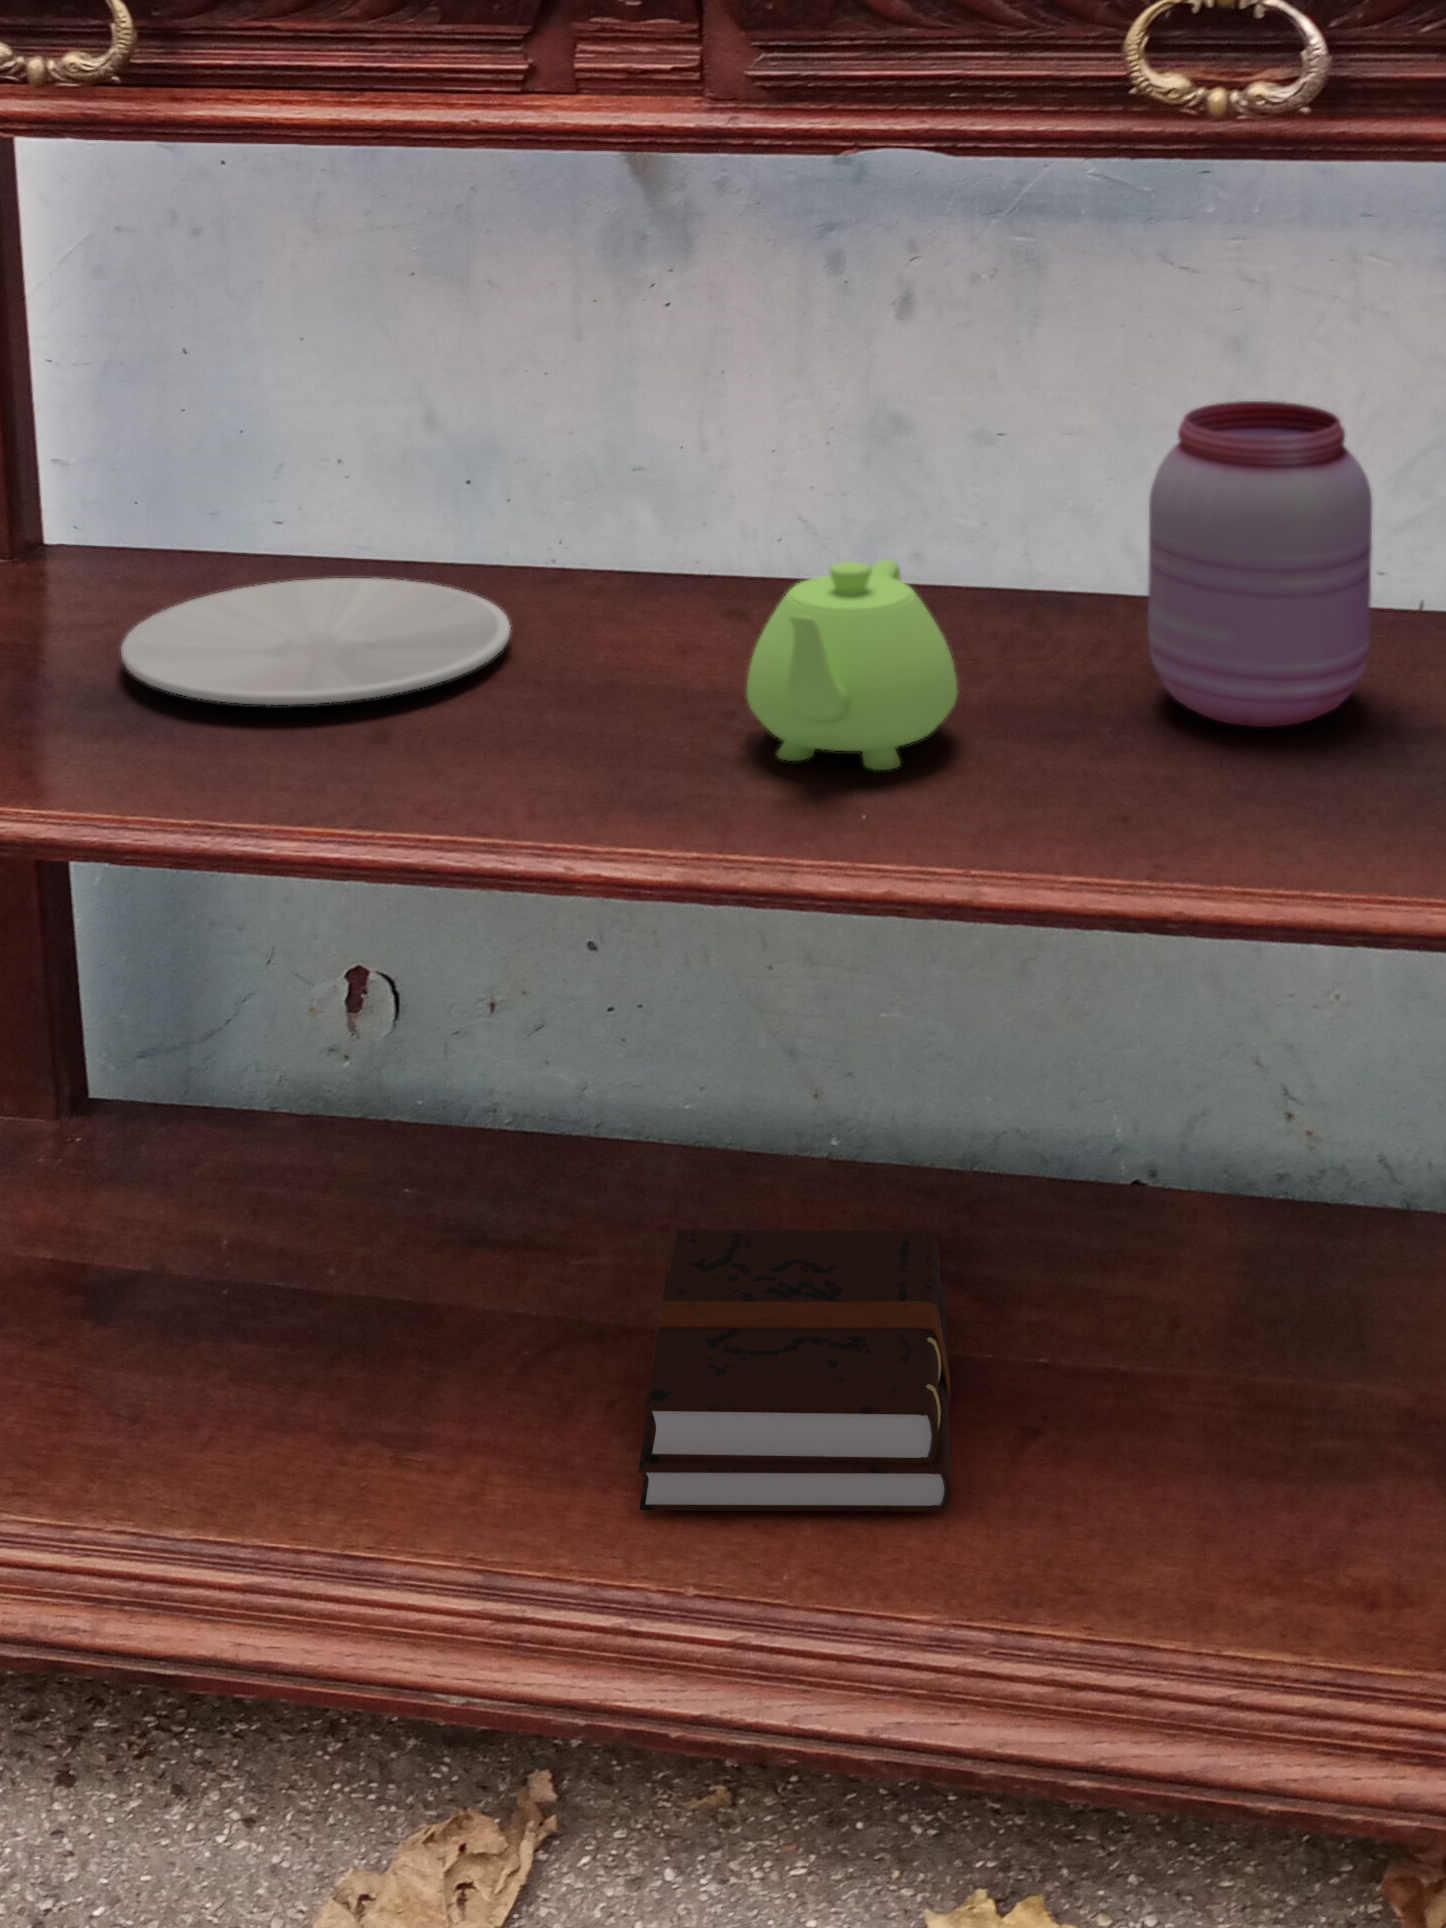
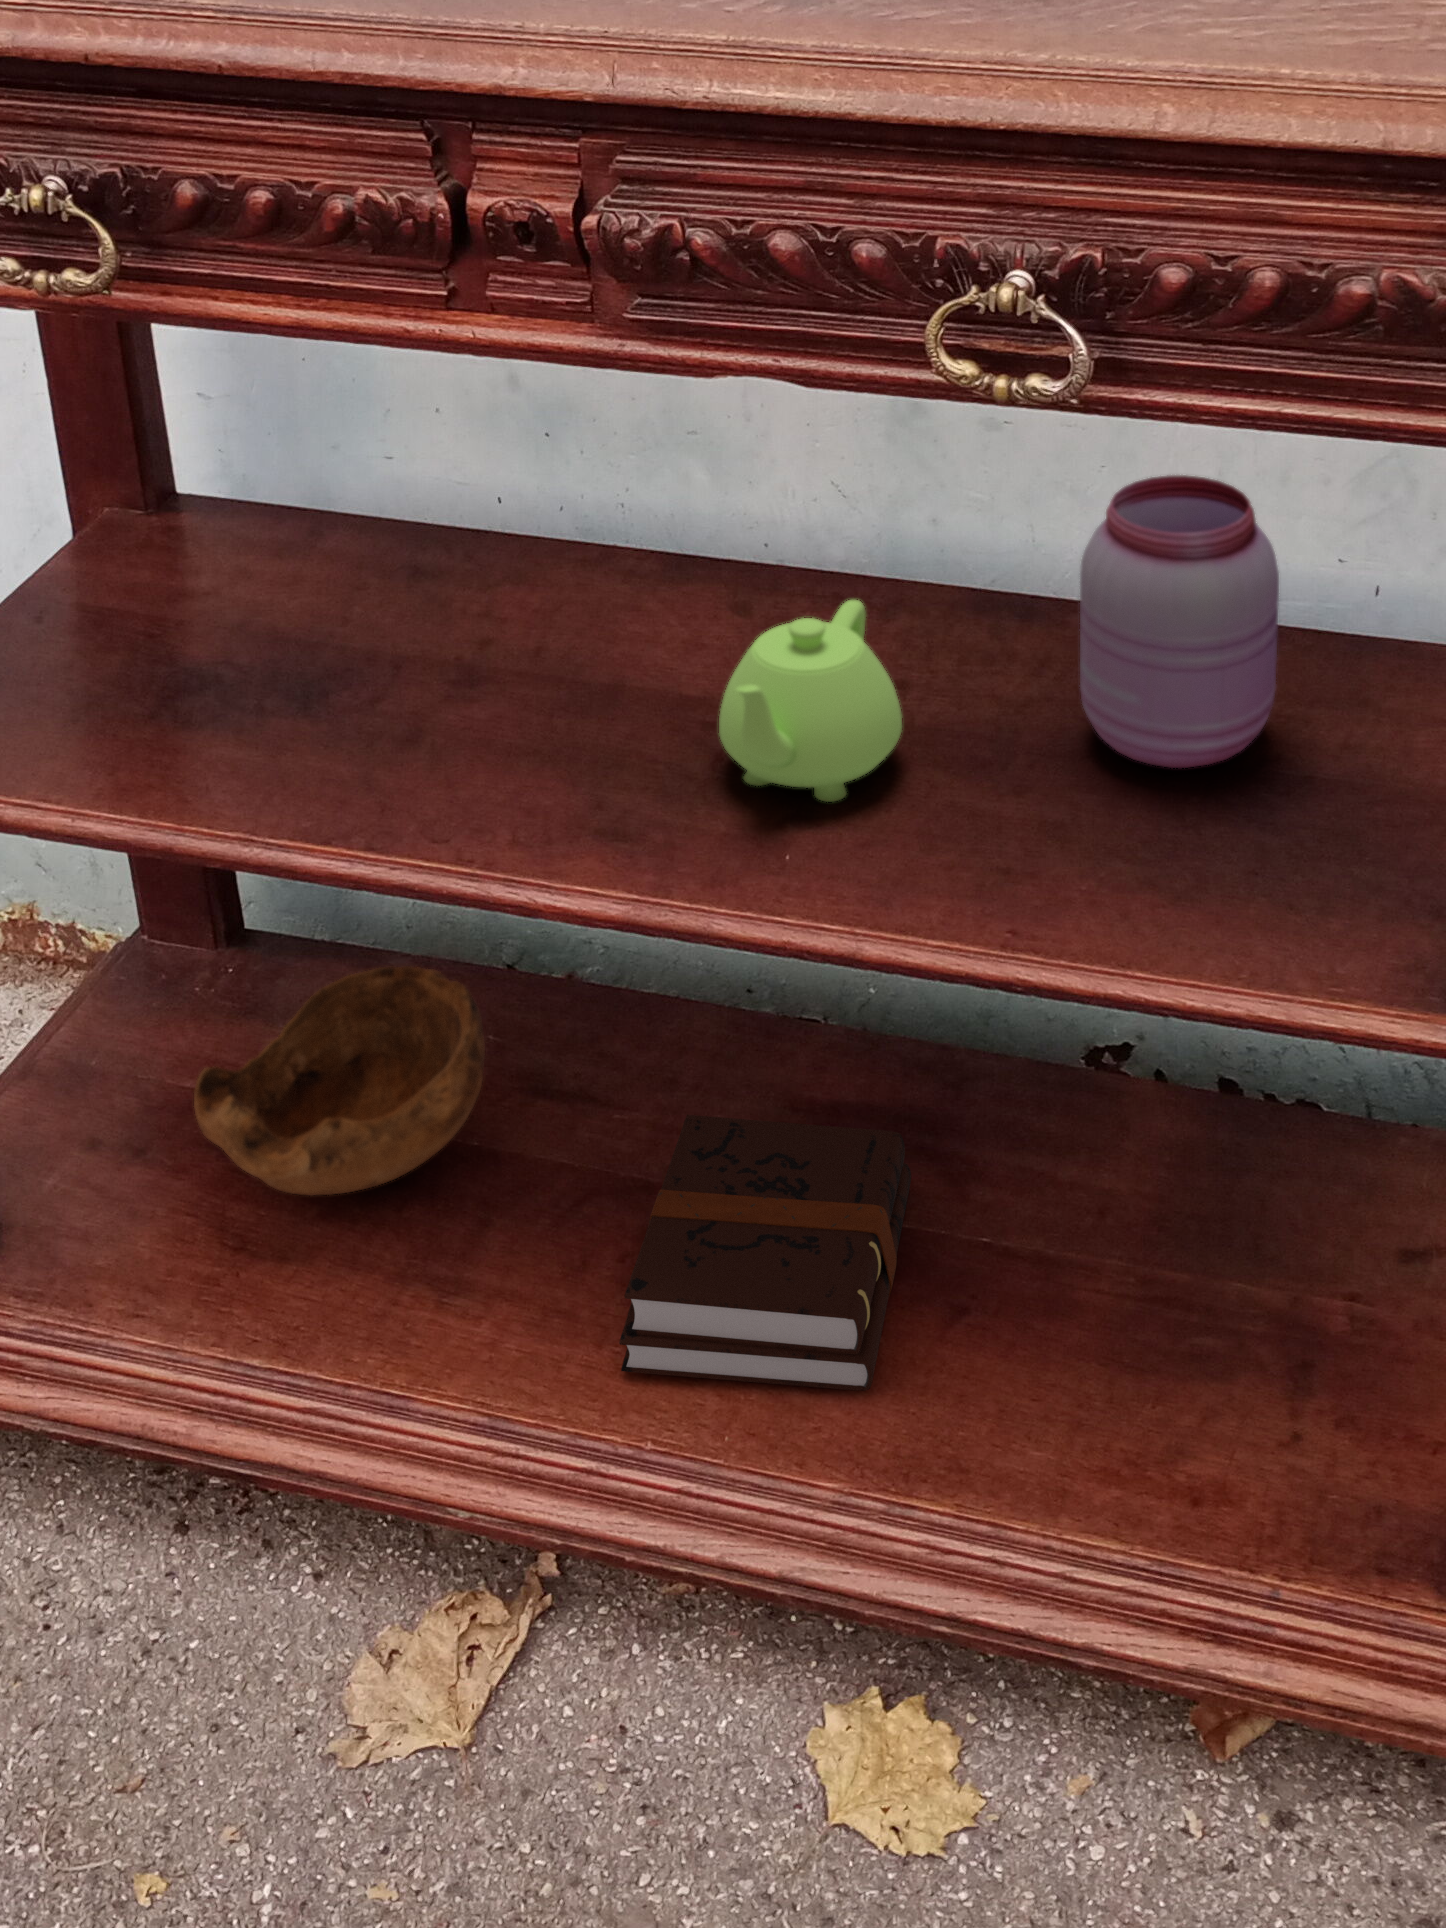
plate: present [121,578,511,705] -> none [218,539,552,698]
wooden bowl: none [79,1083,426,1347] -> present [194,966,485,1196]

